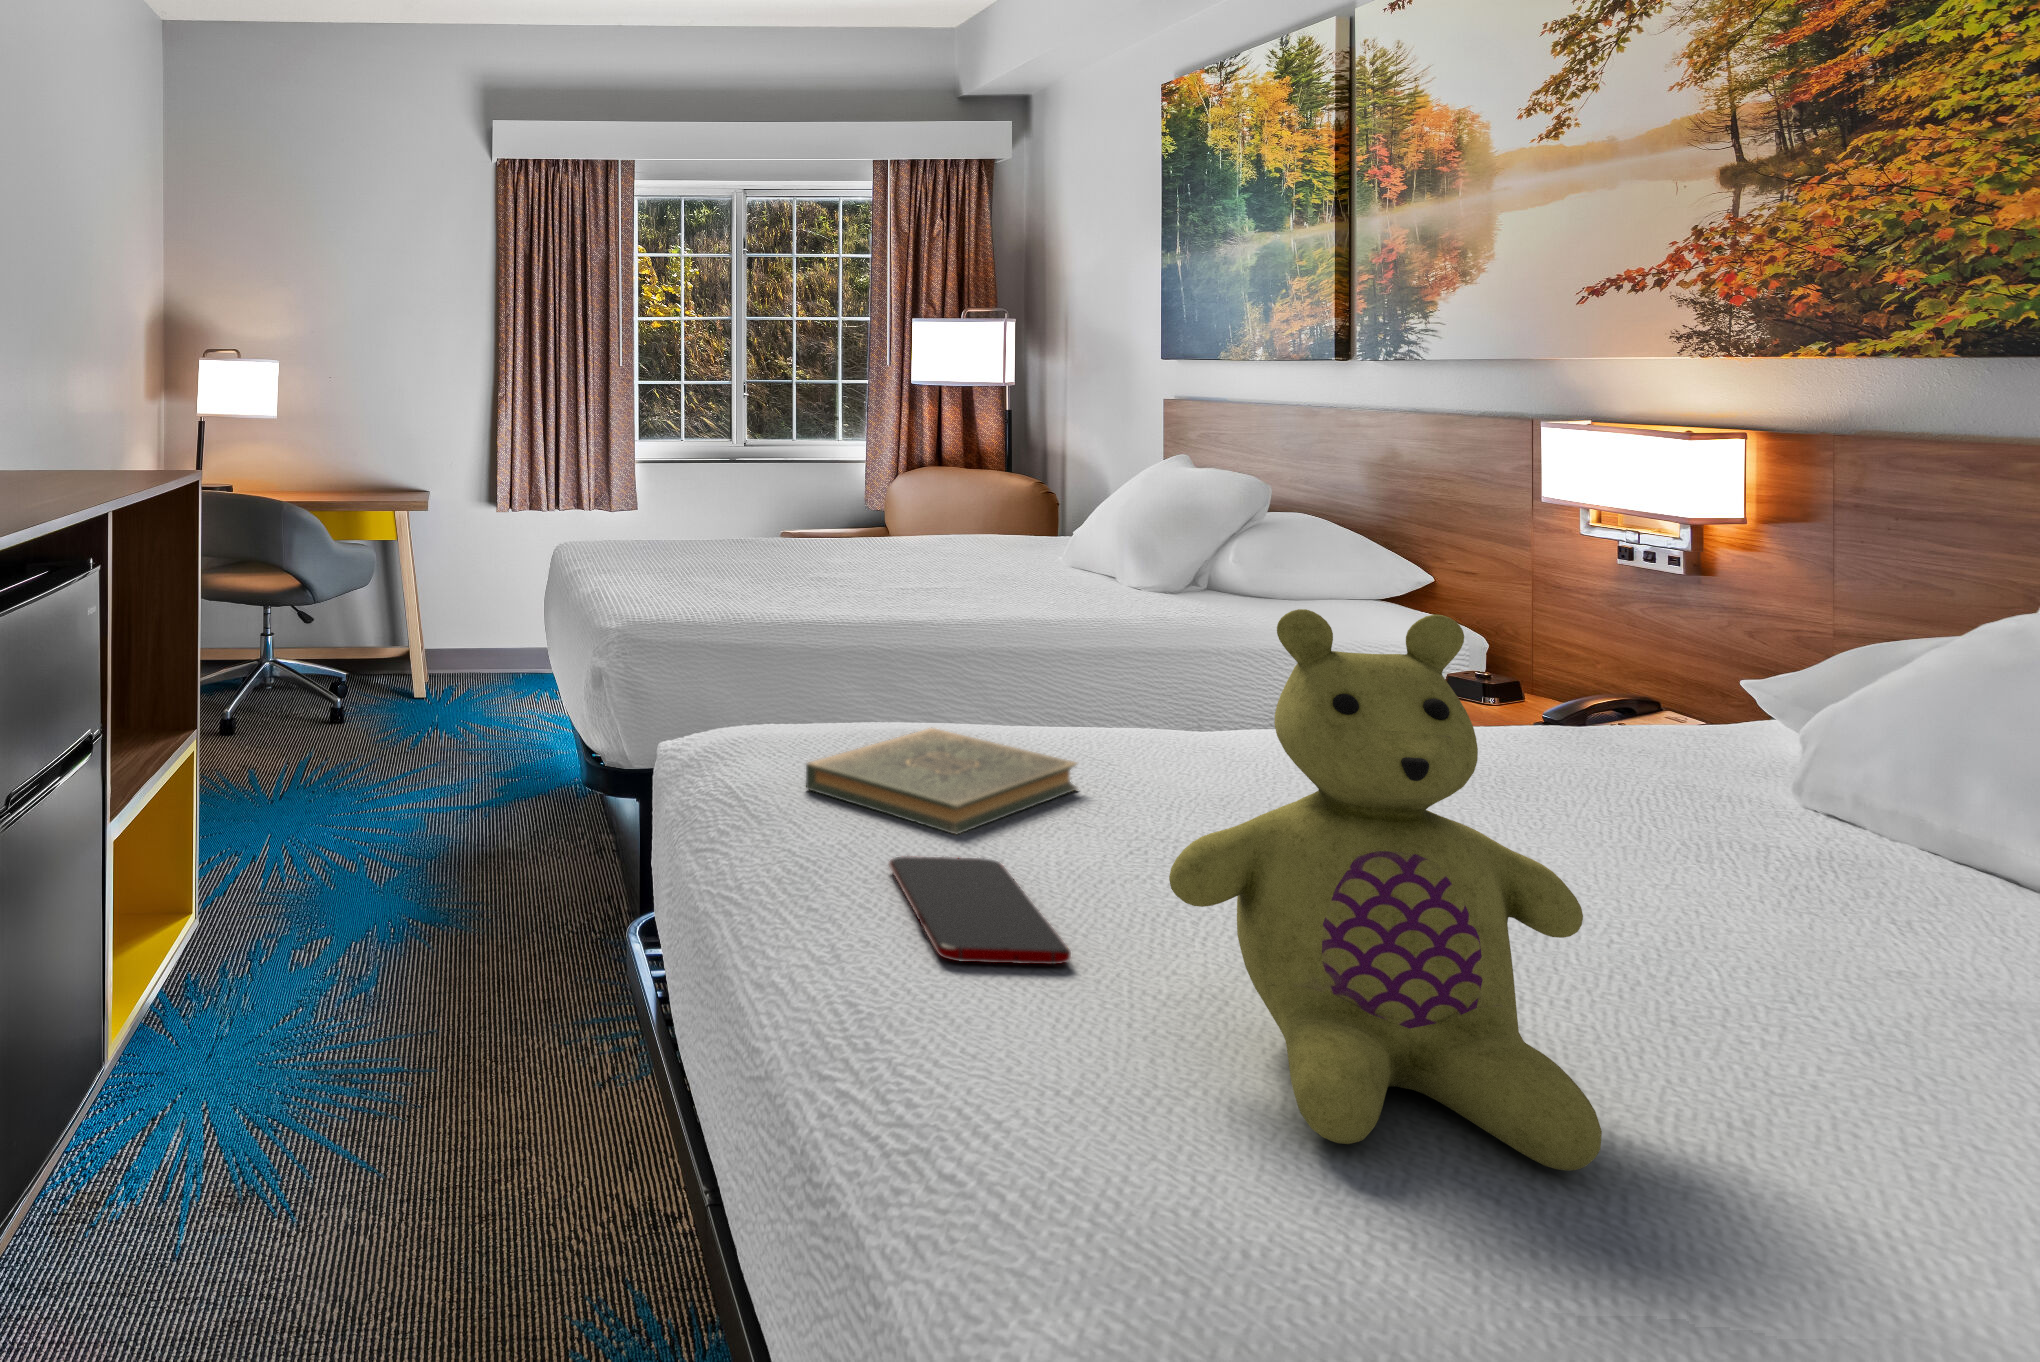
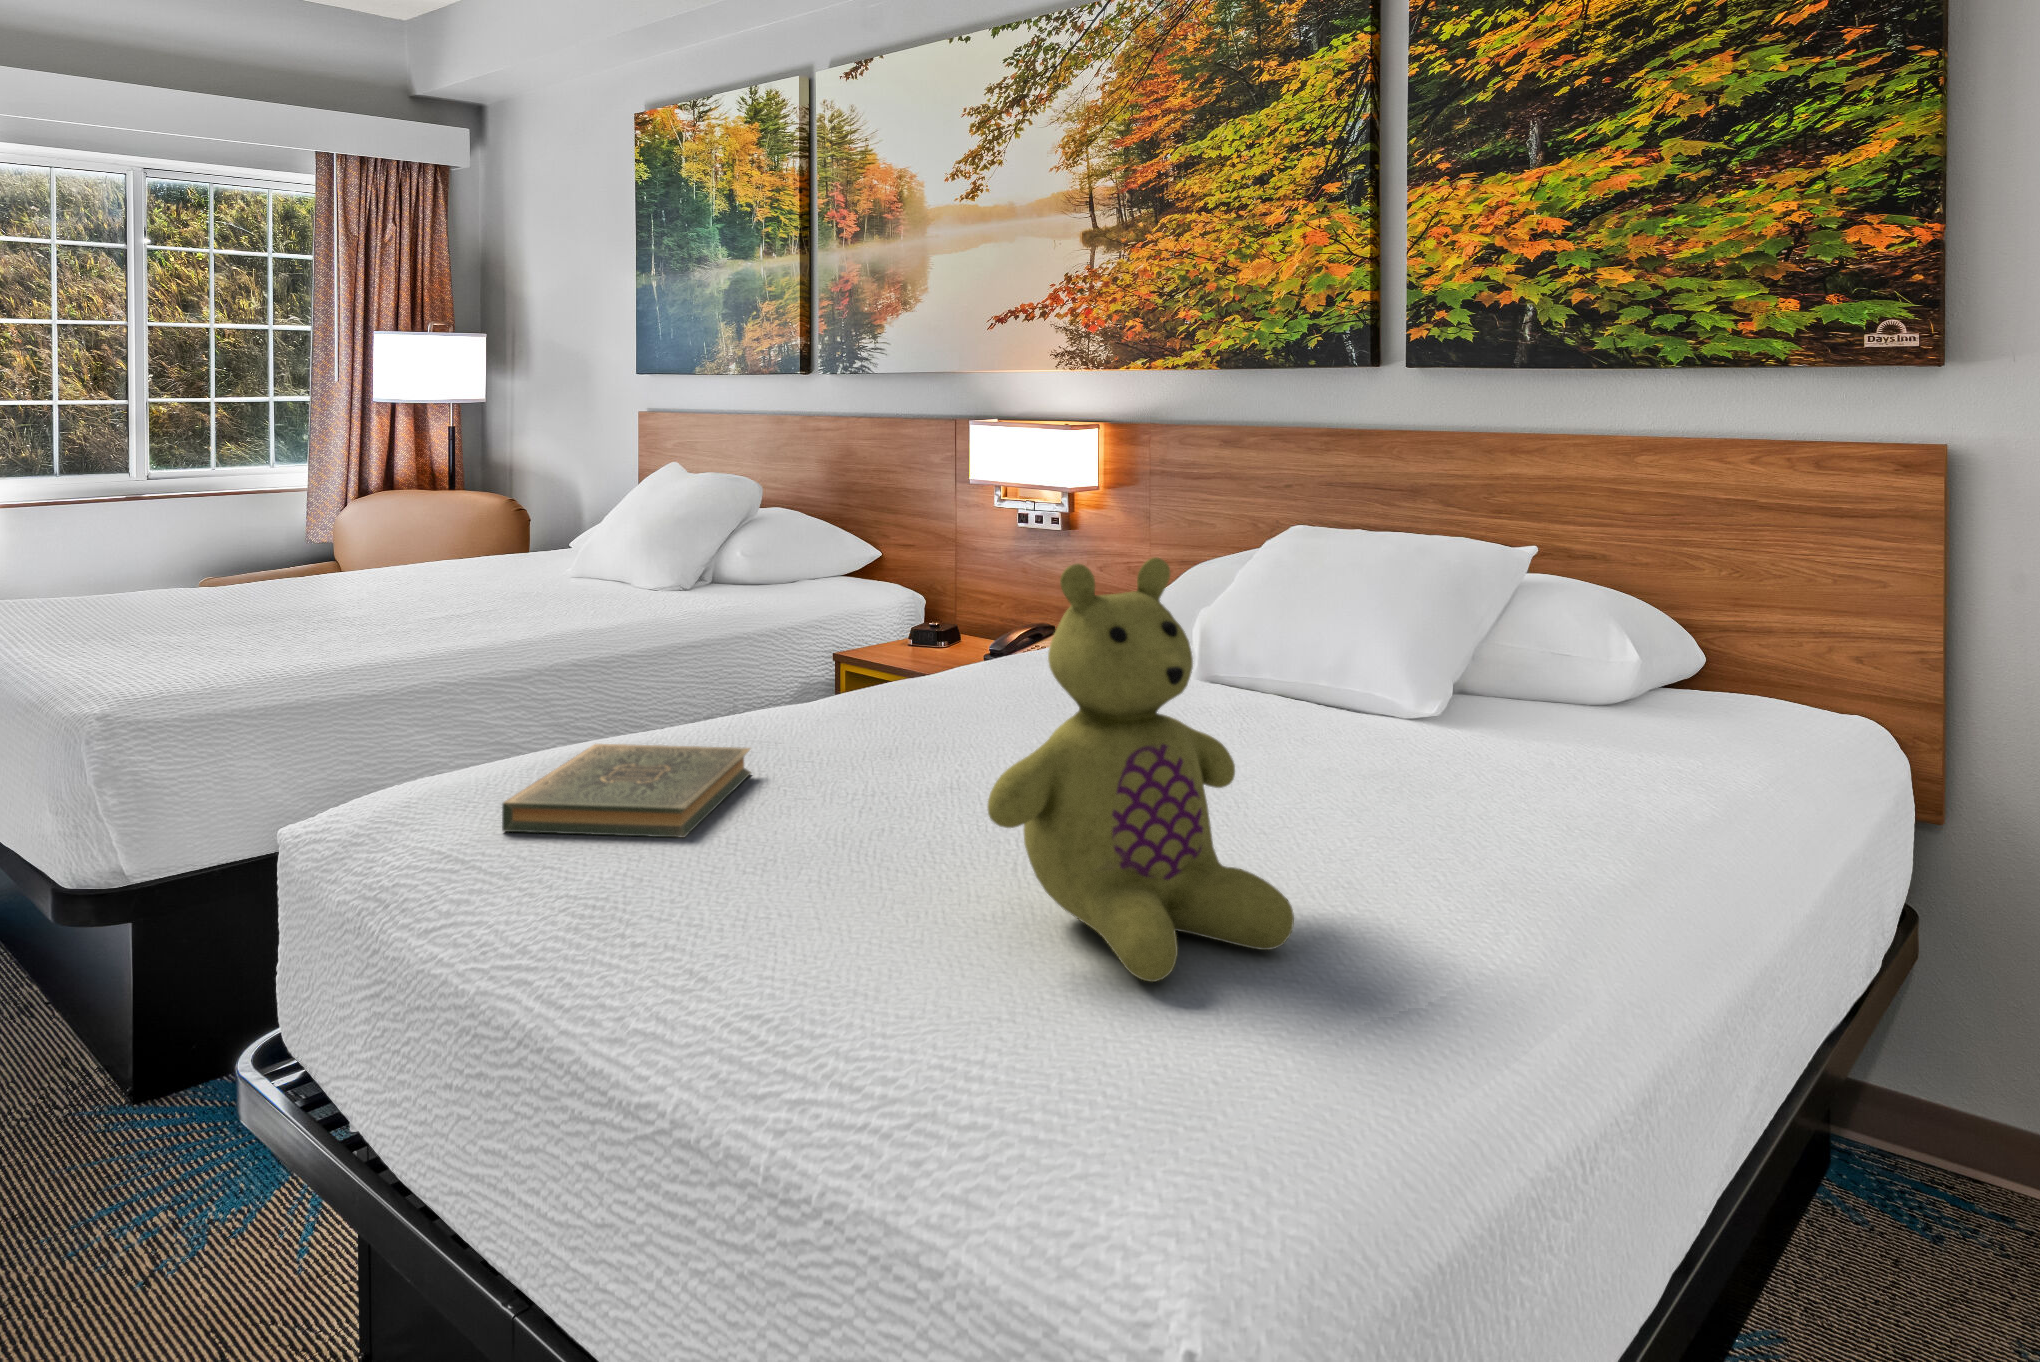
smartphone: present [889,856,1071,964] -> none [655,849,875,945]

